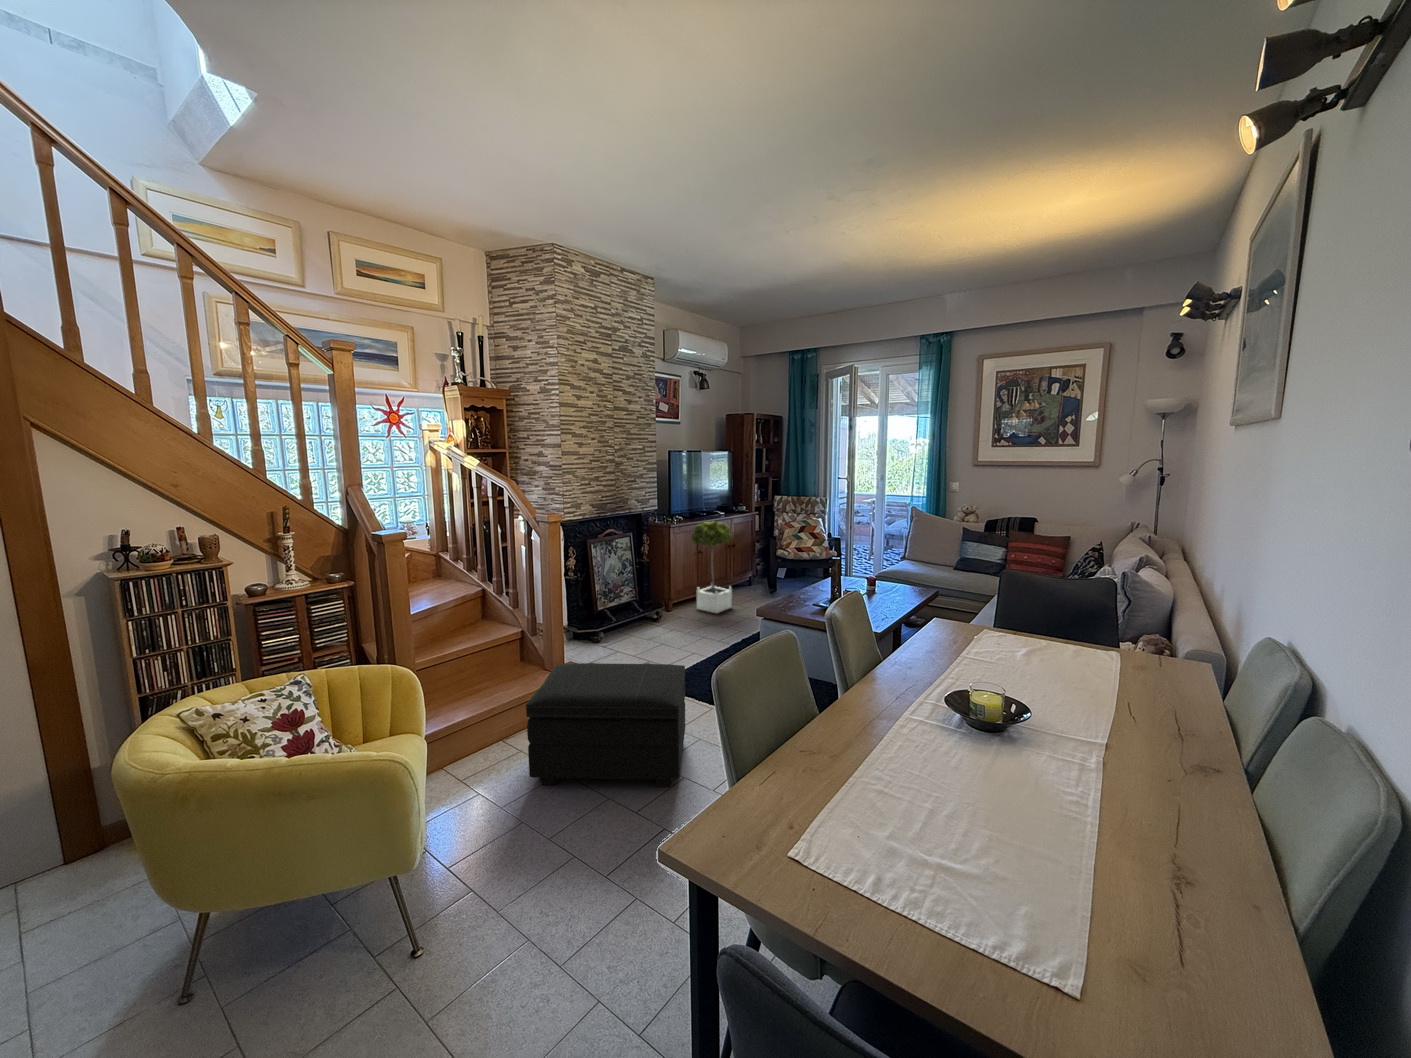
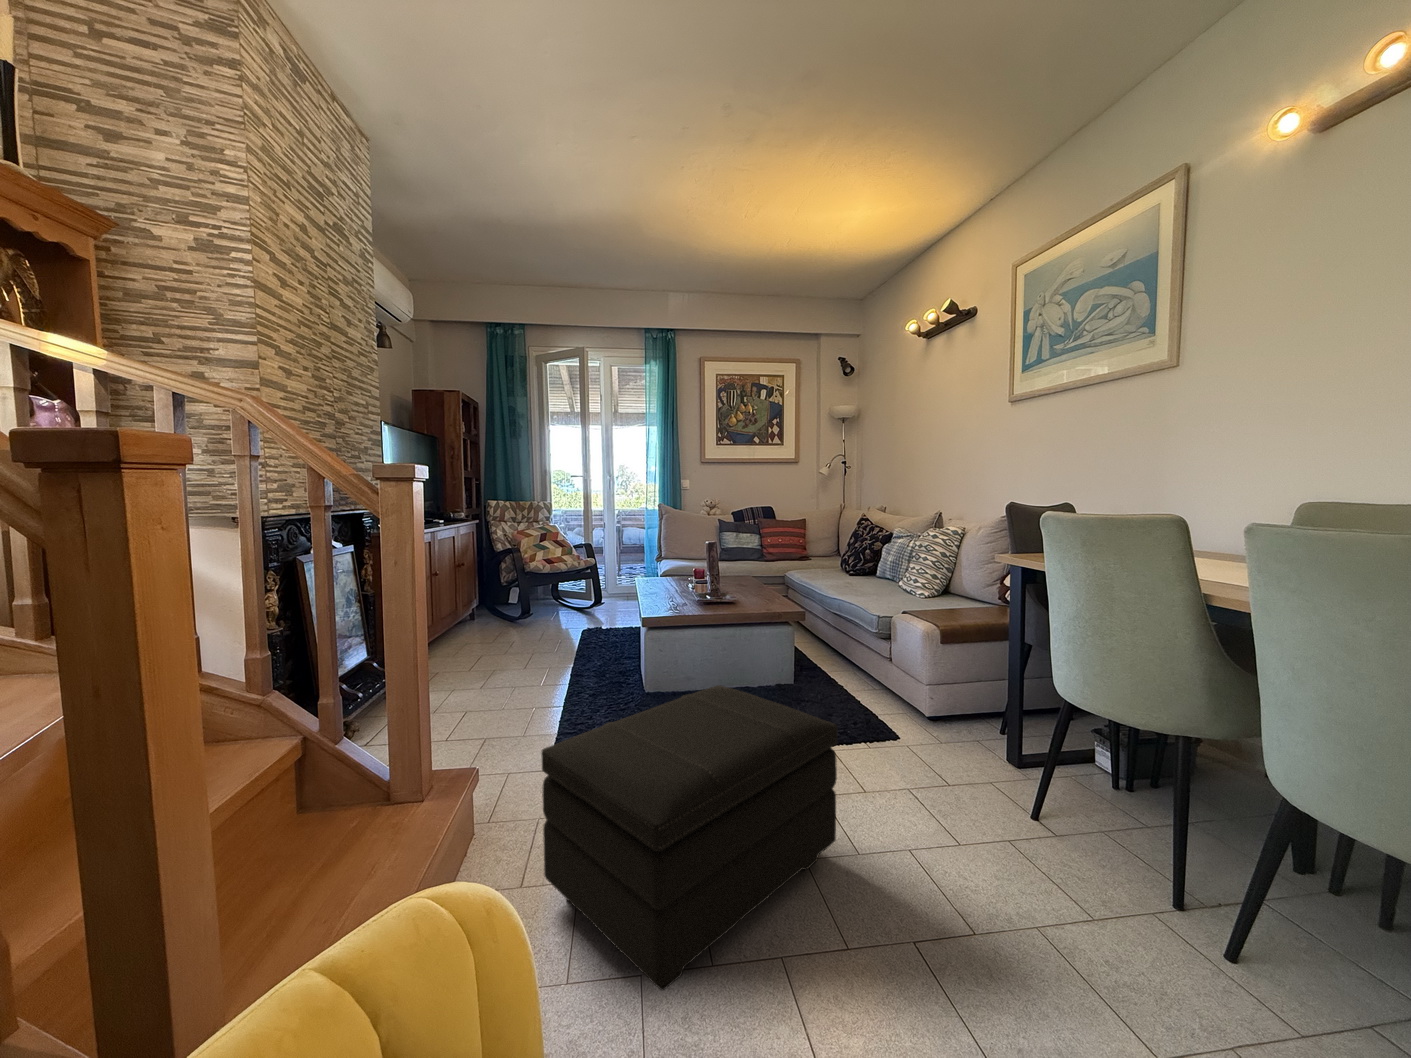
potted tree: present [691,521,732,613] -> none [437,520,498,656]

